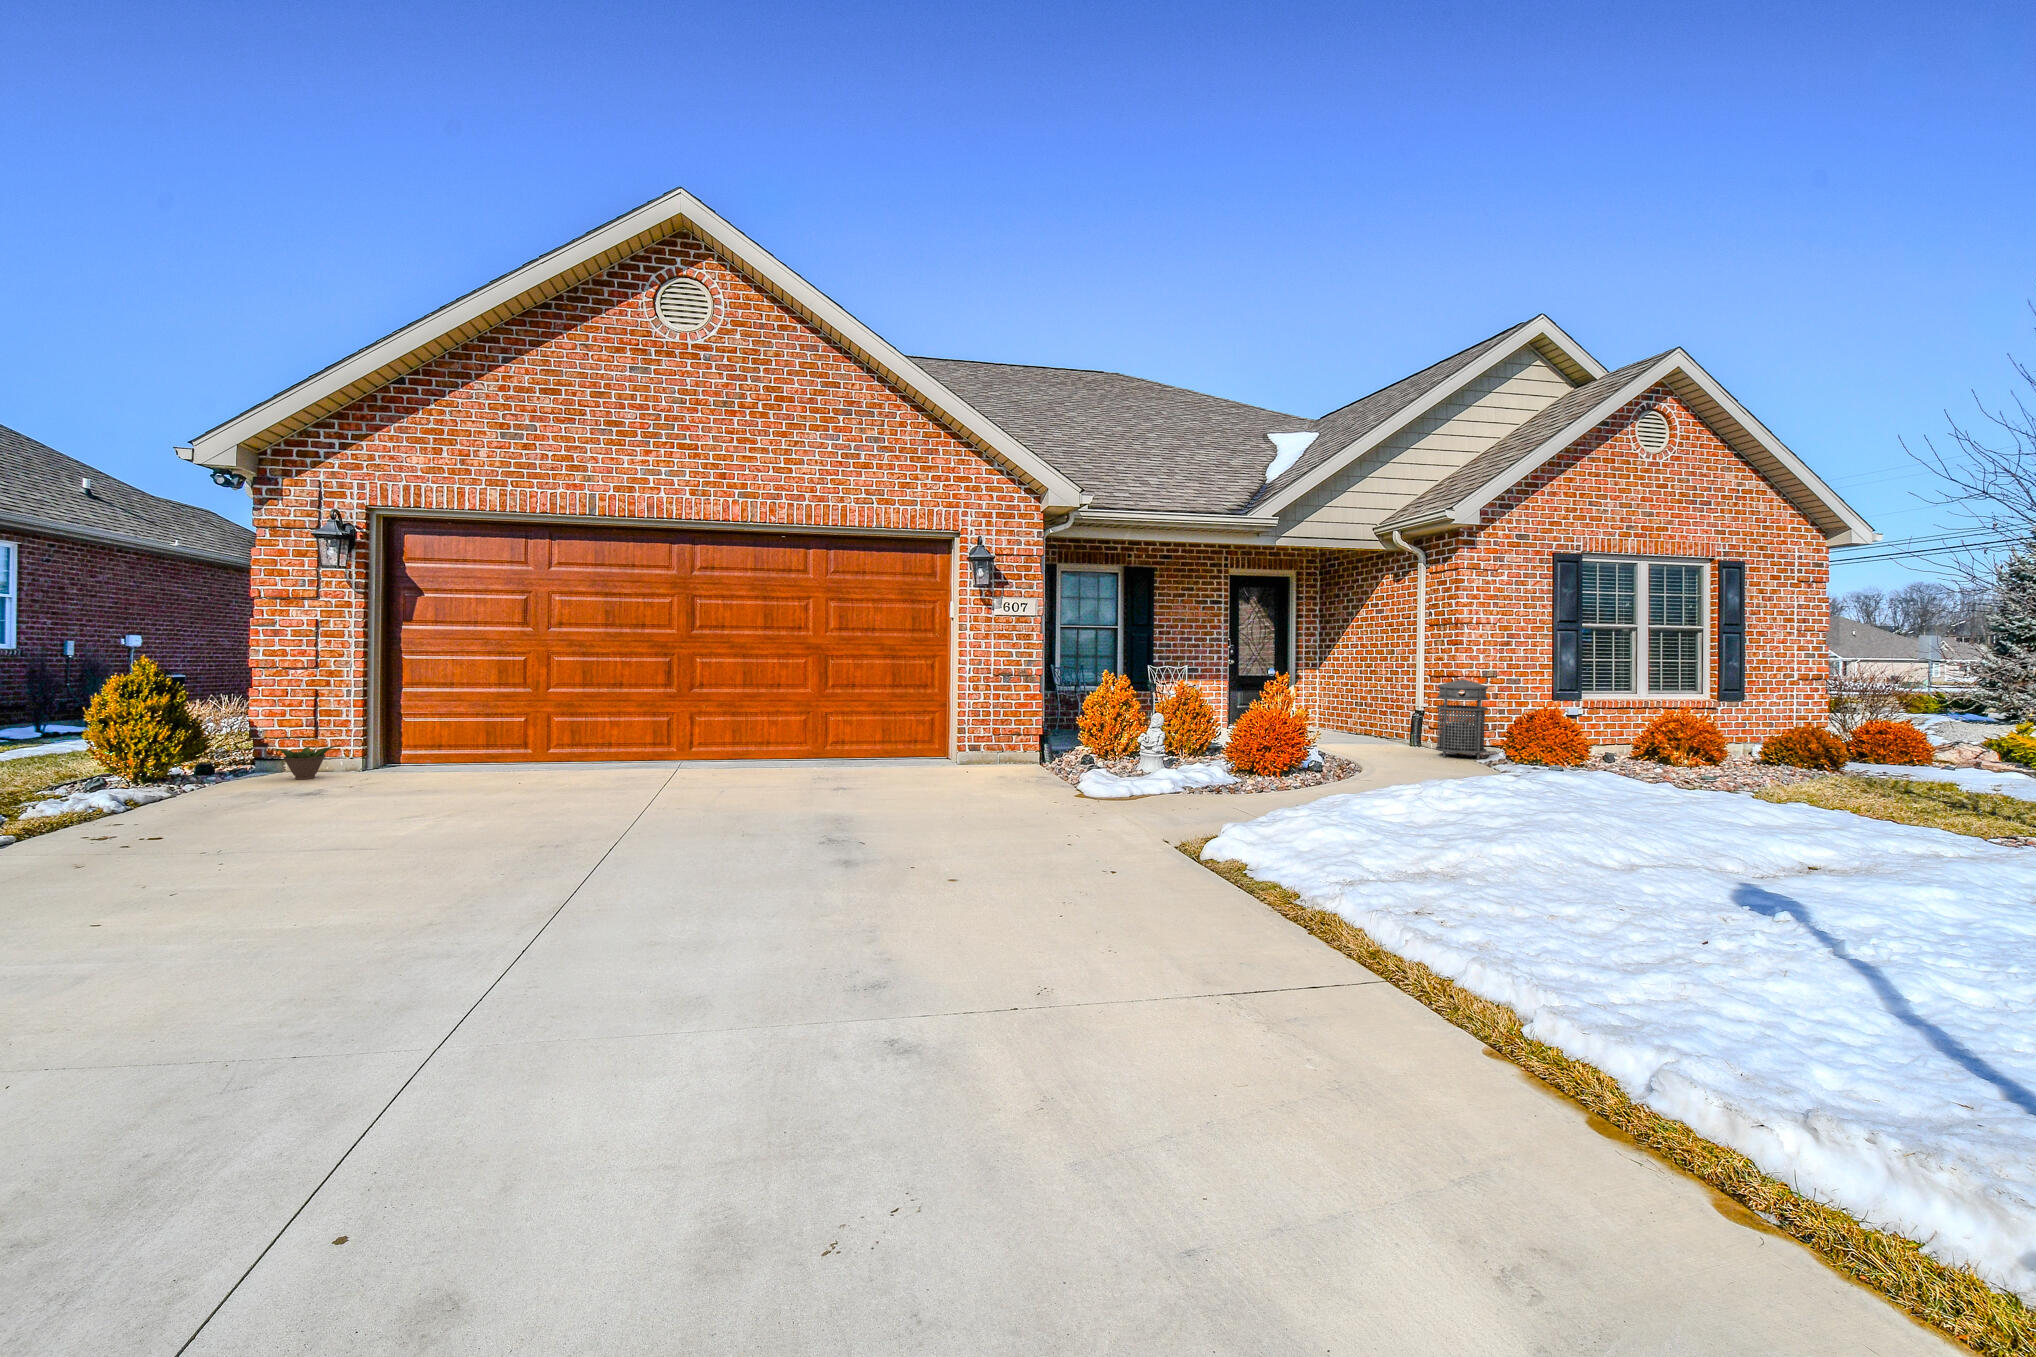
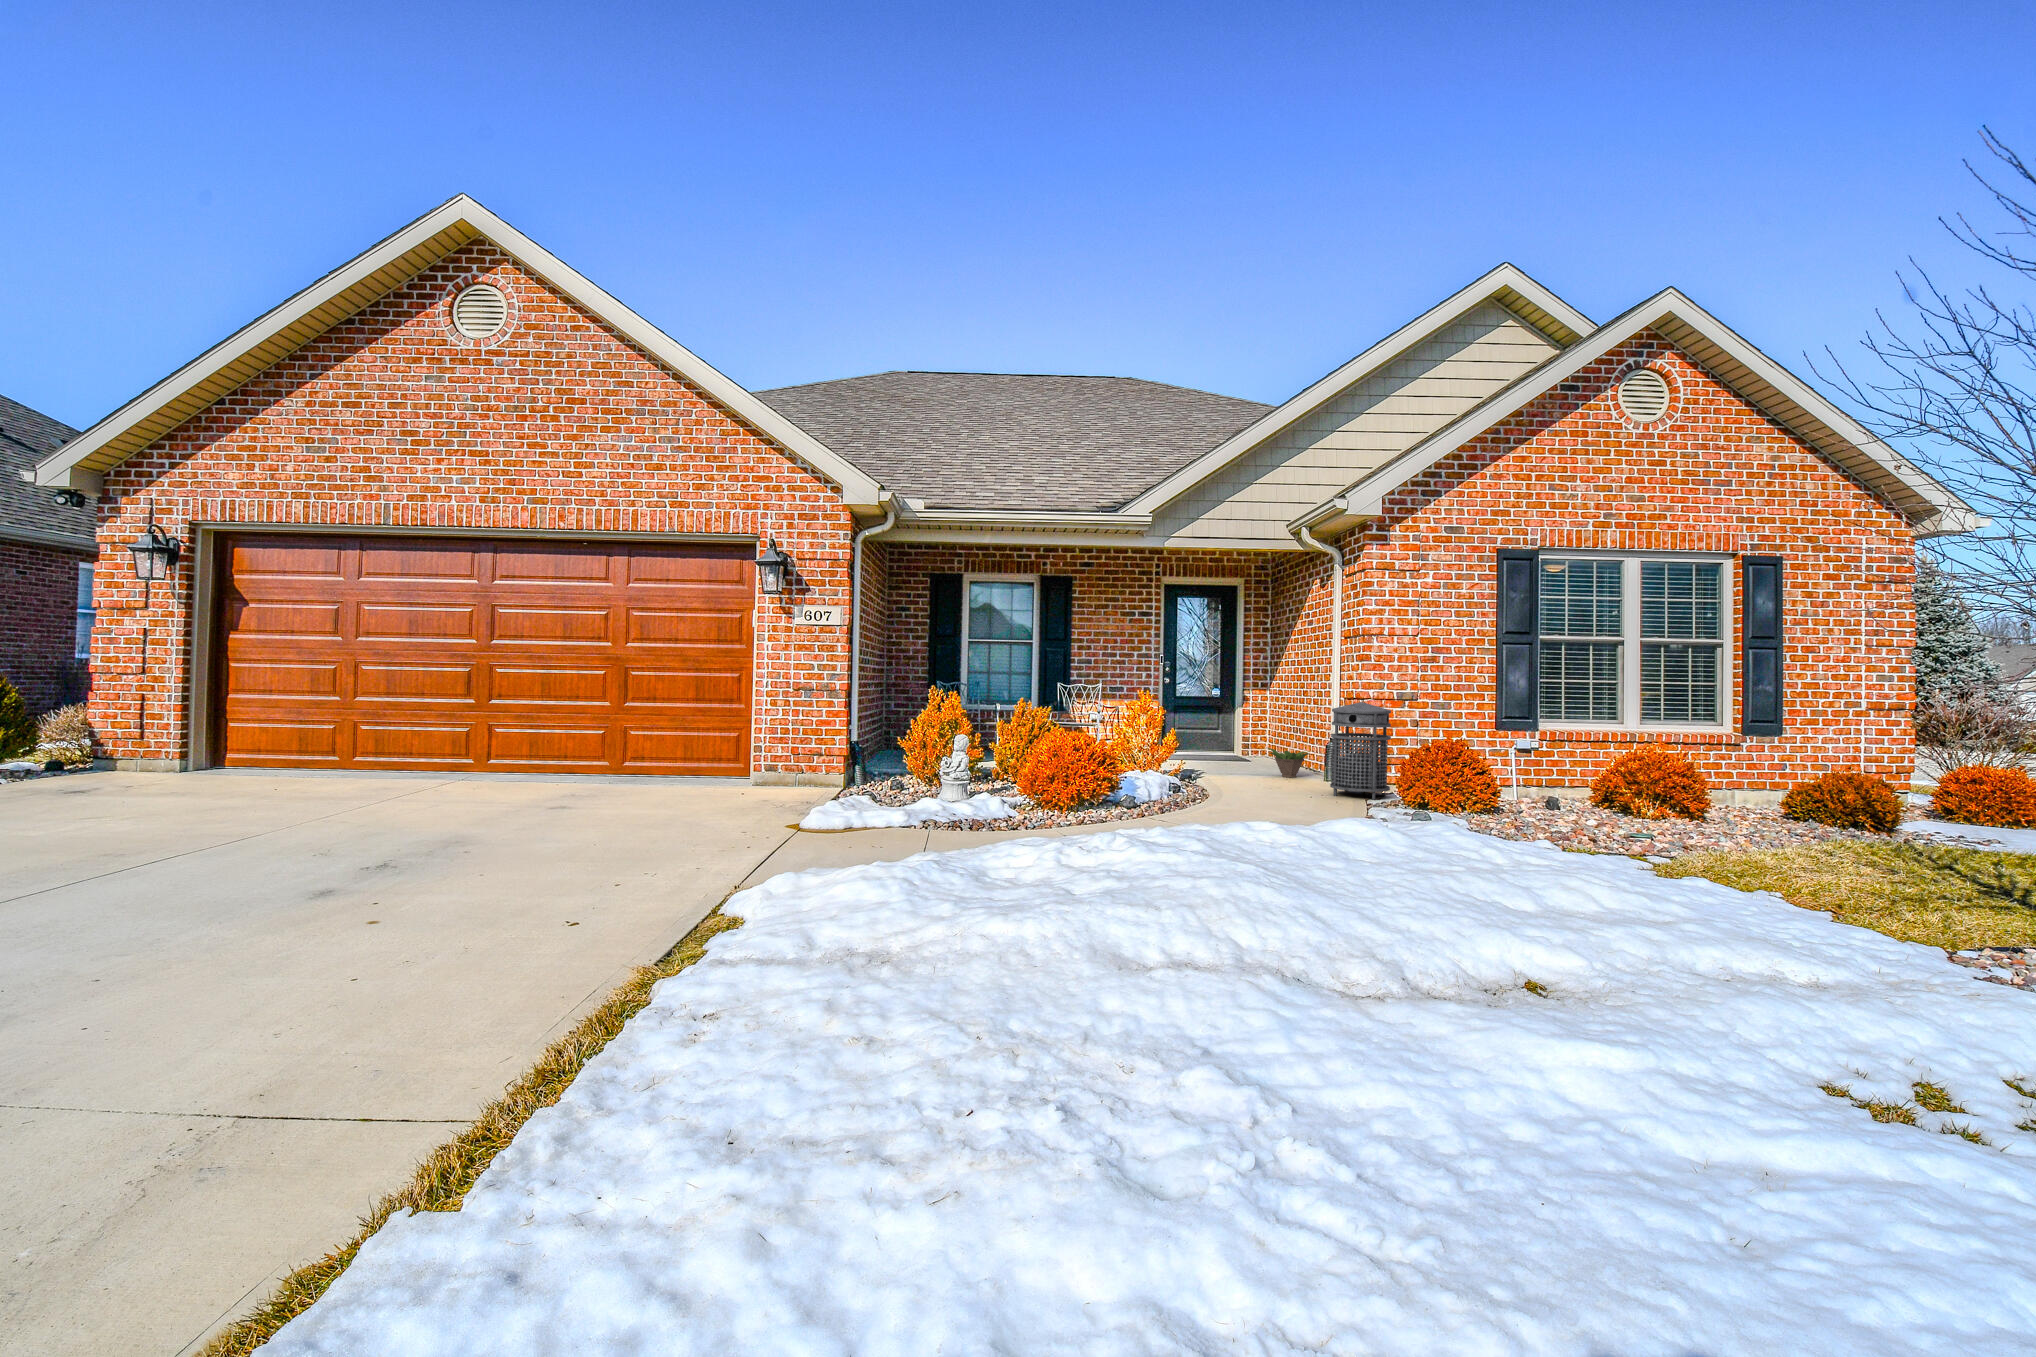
decorative plant: present [273,745,340,779] -> present [1268,748,1309,777]

